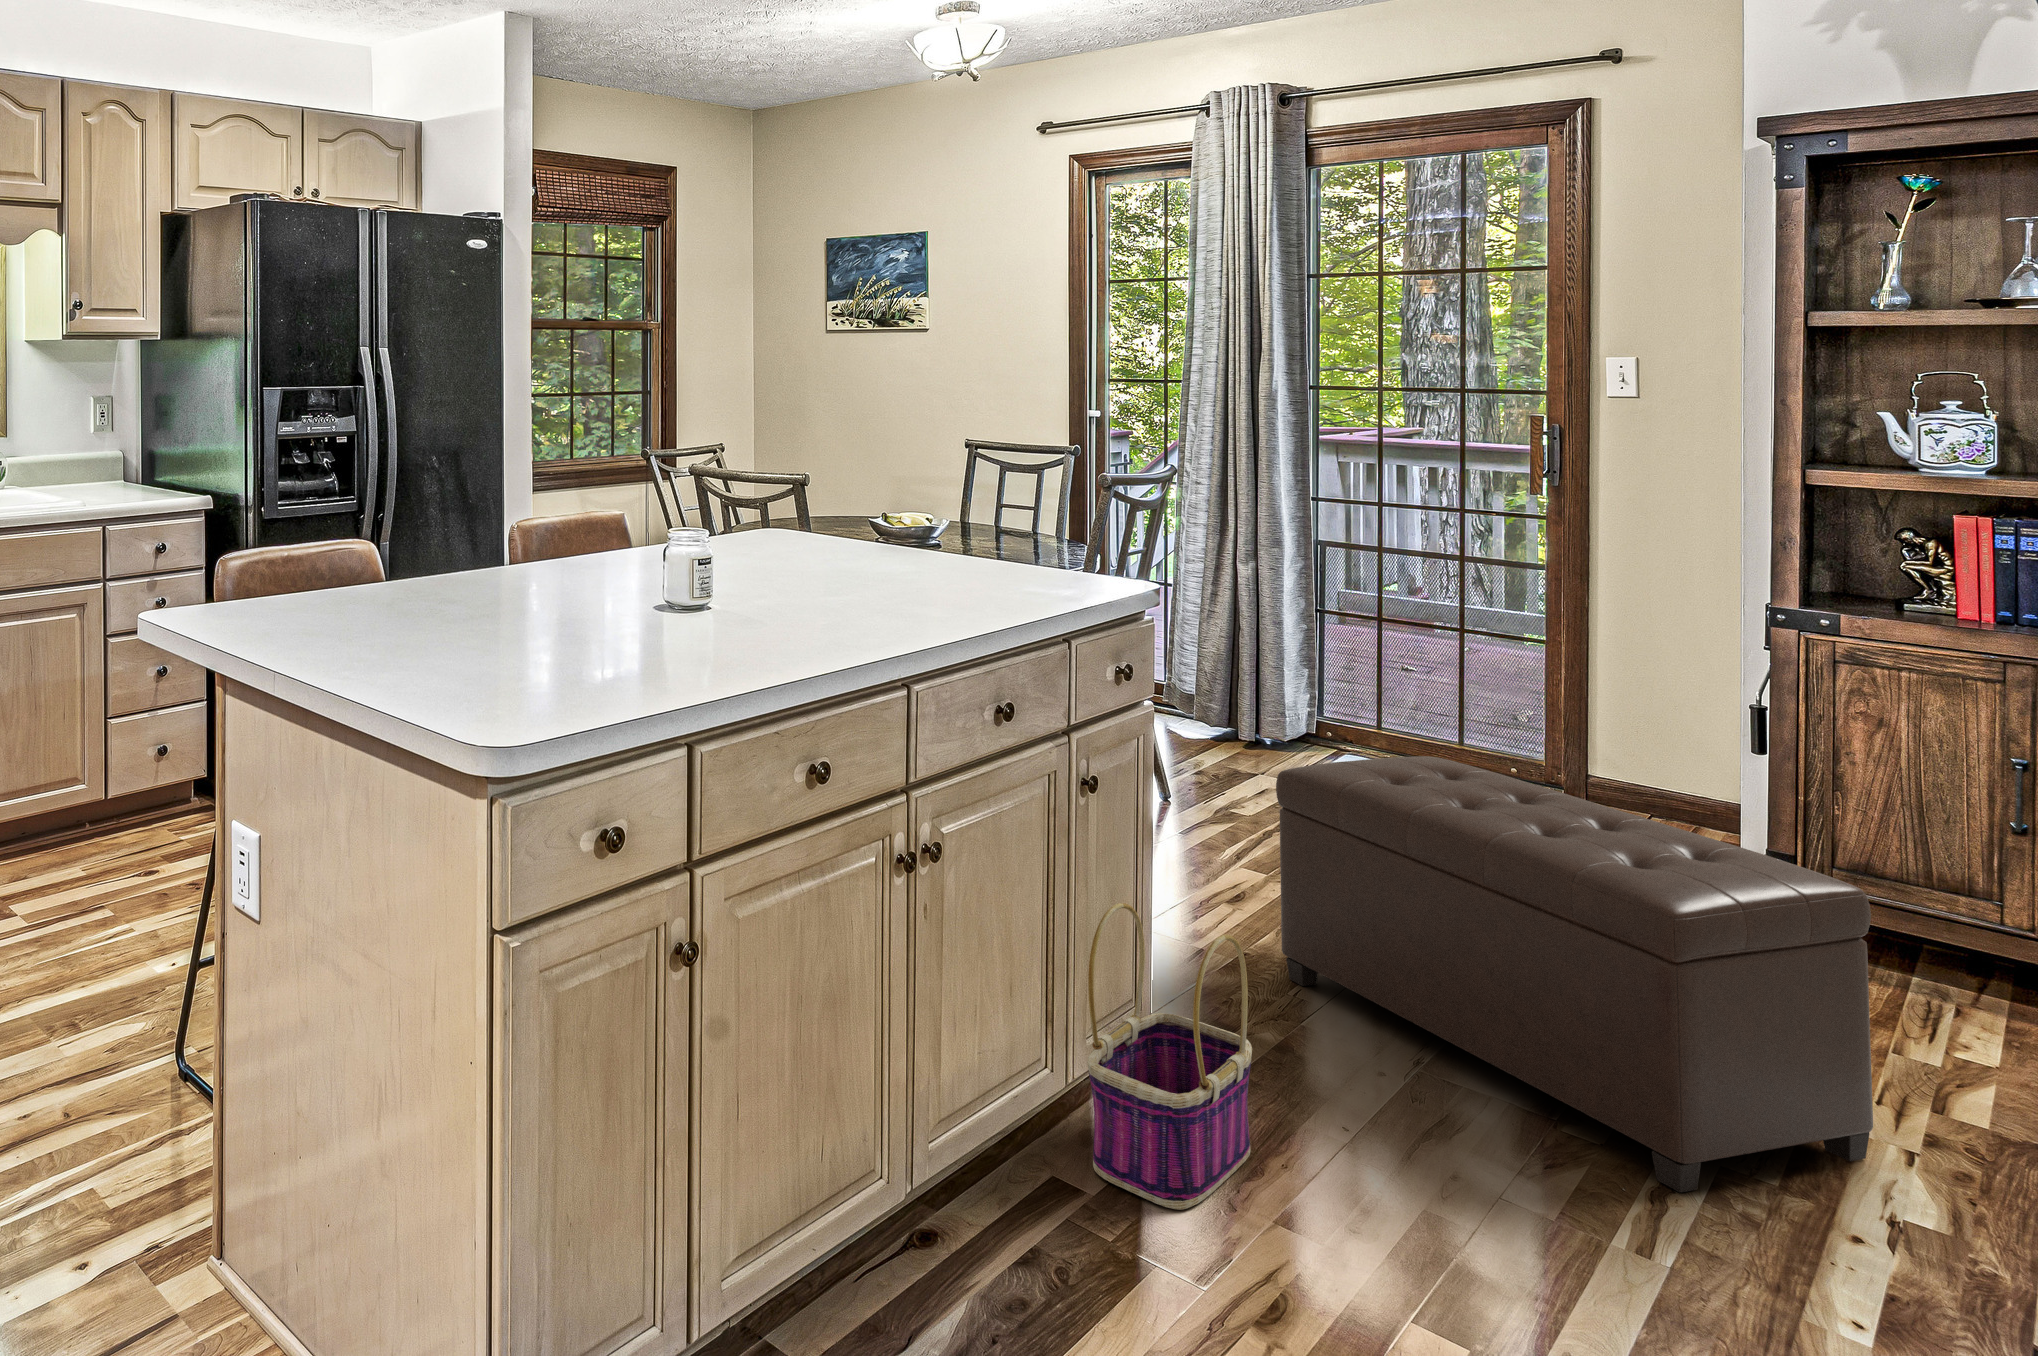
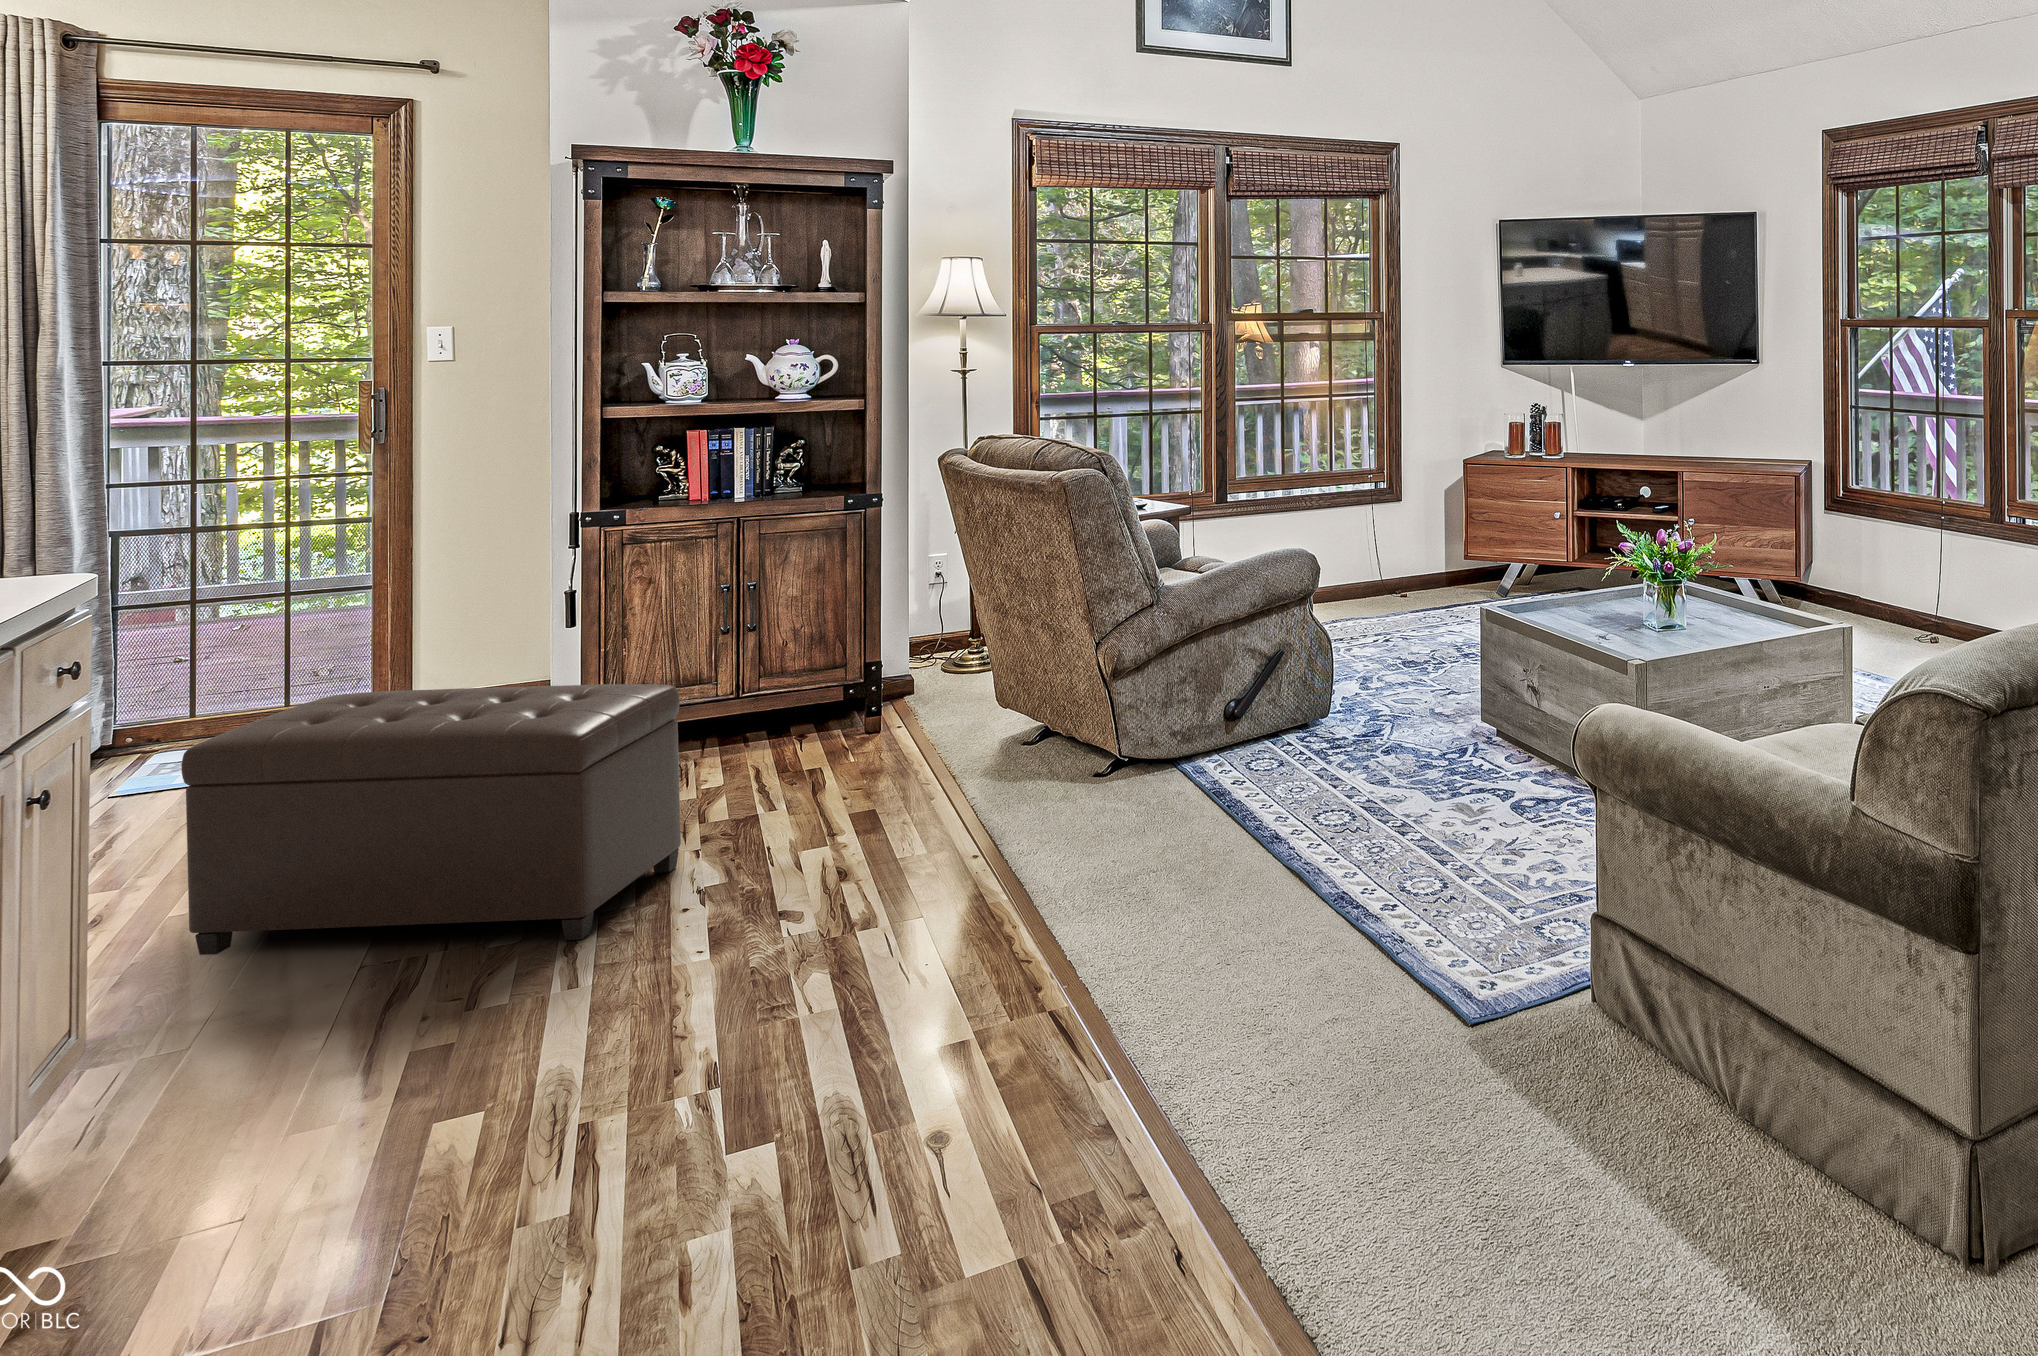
basket: present [1087,903,1252,1210] -> none [48,890,237,1202]

